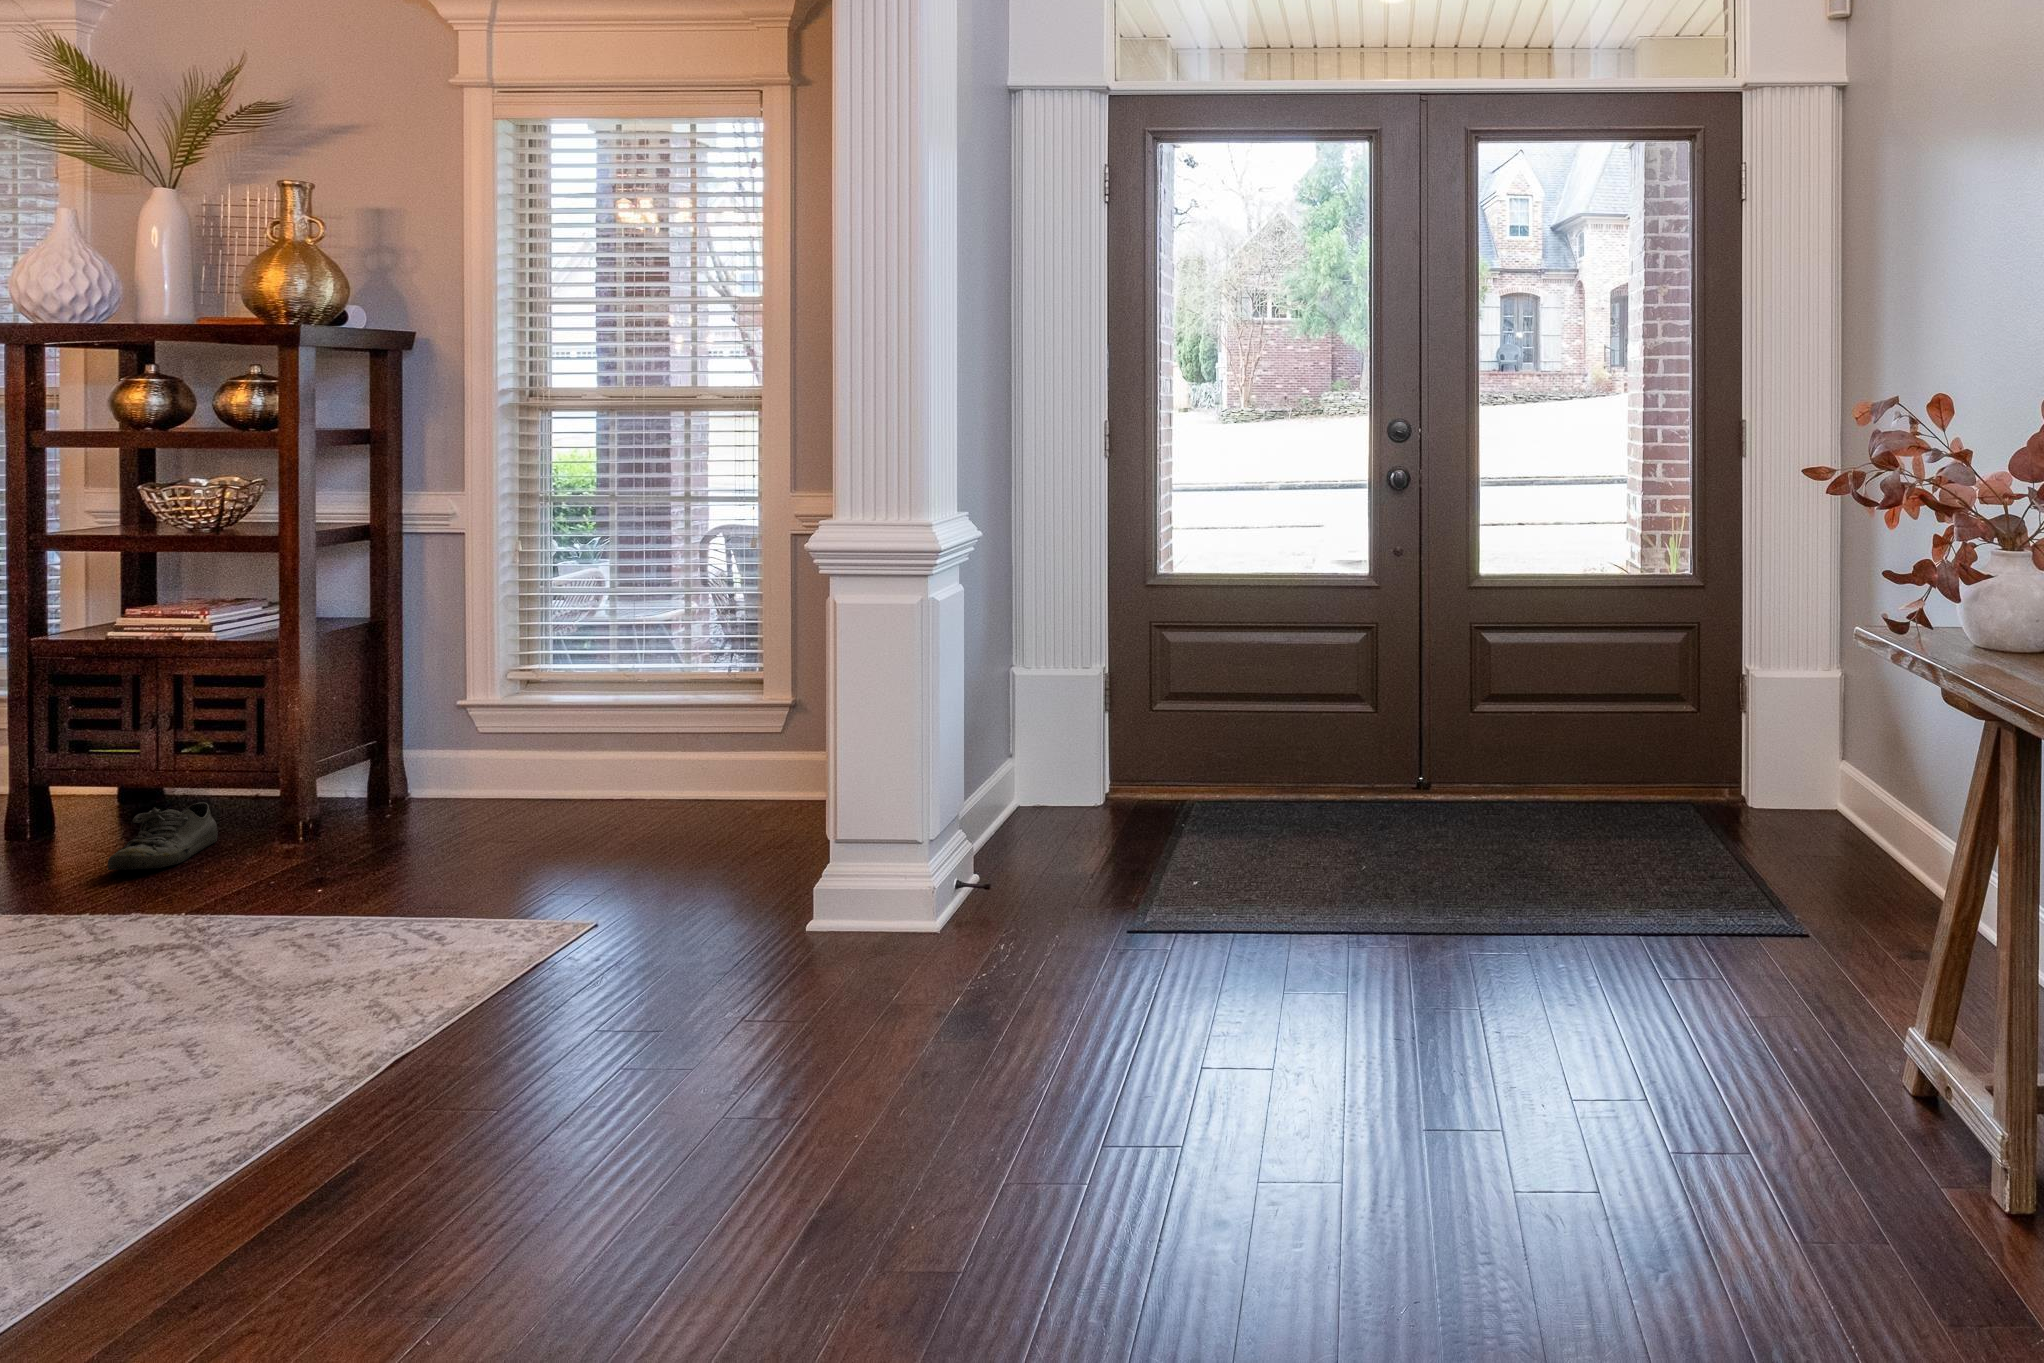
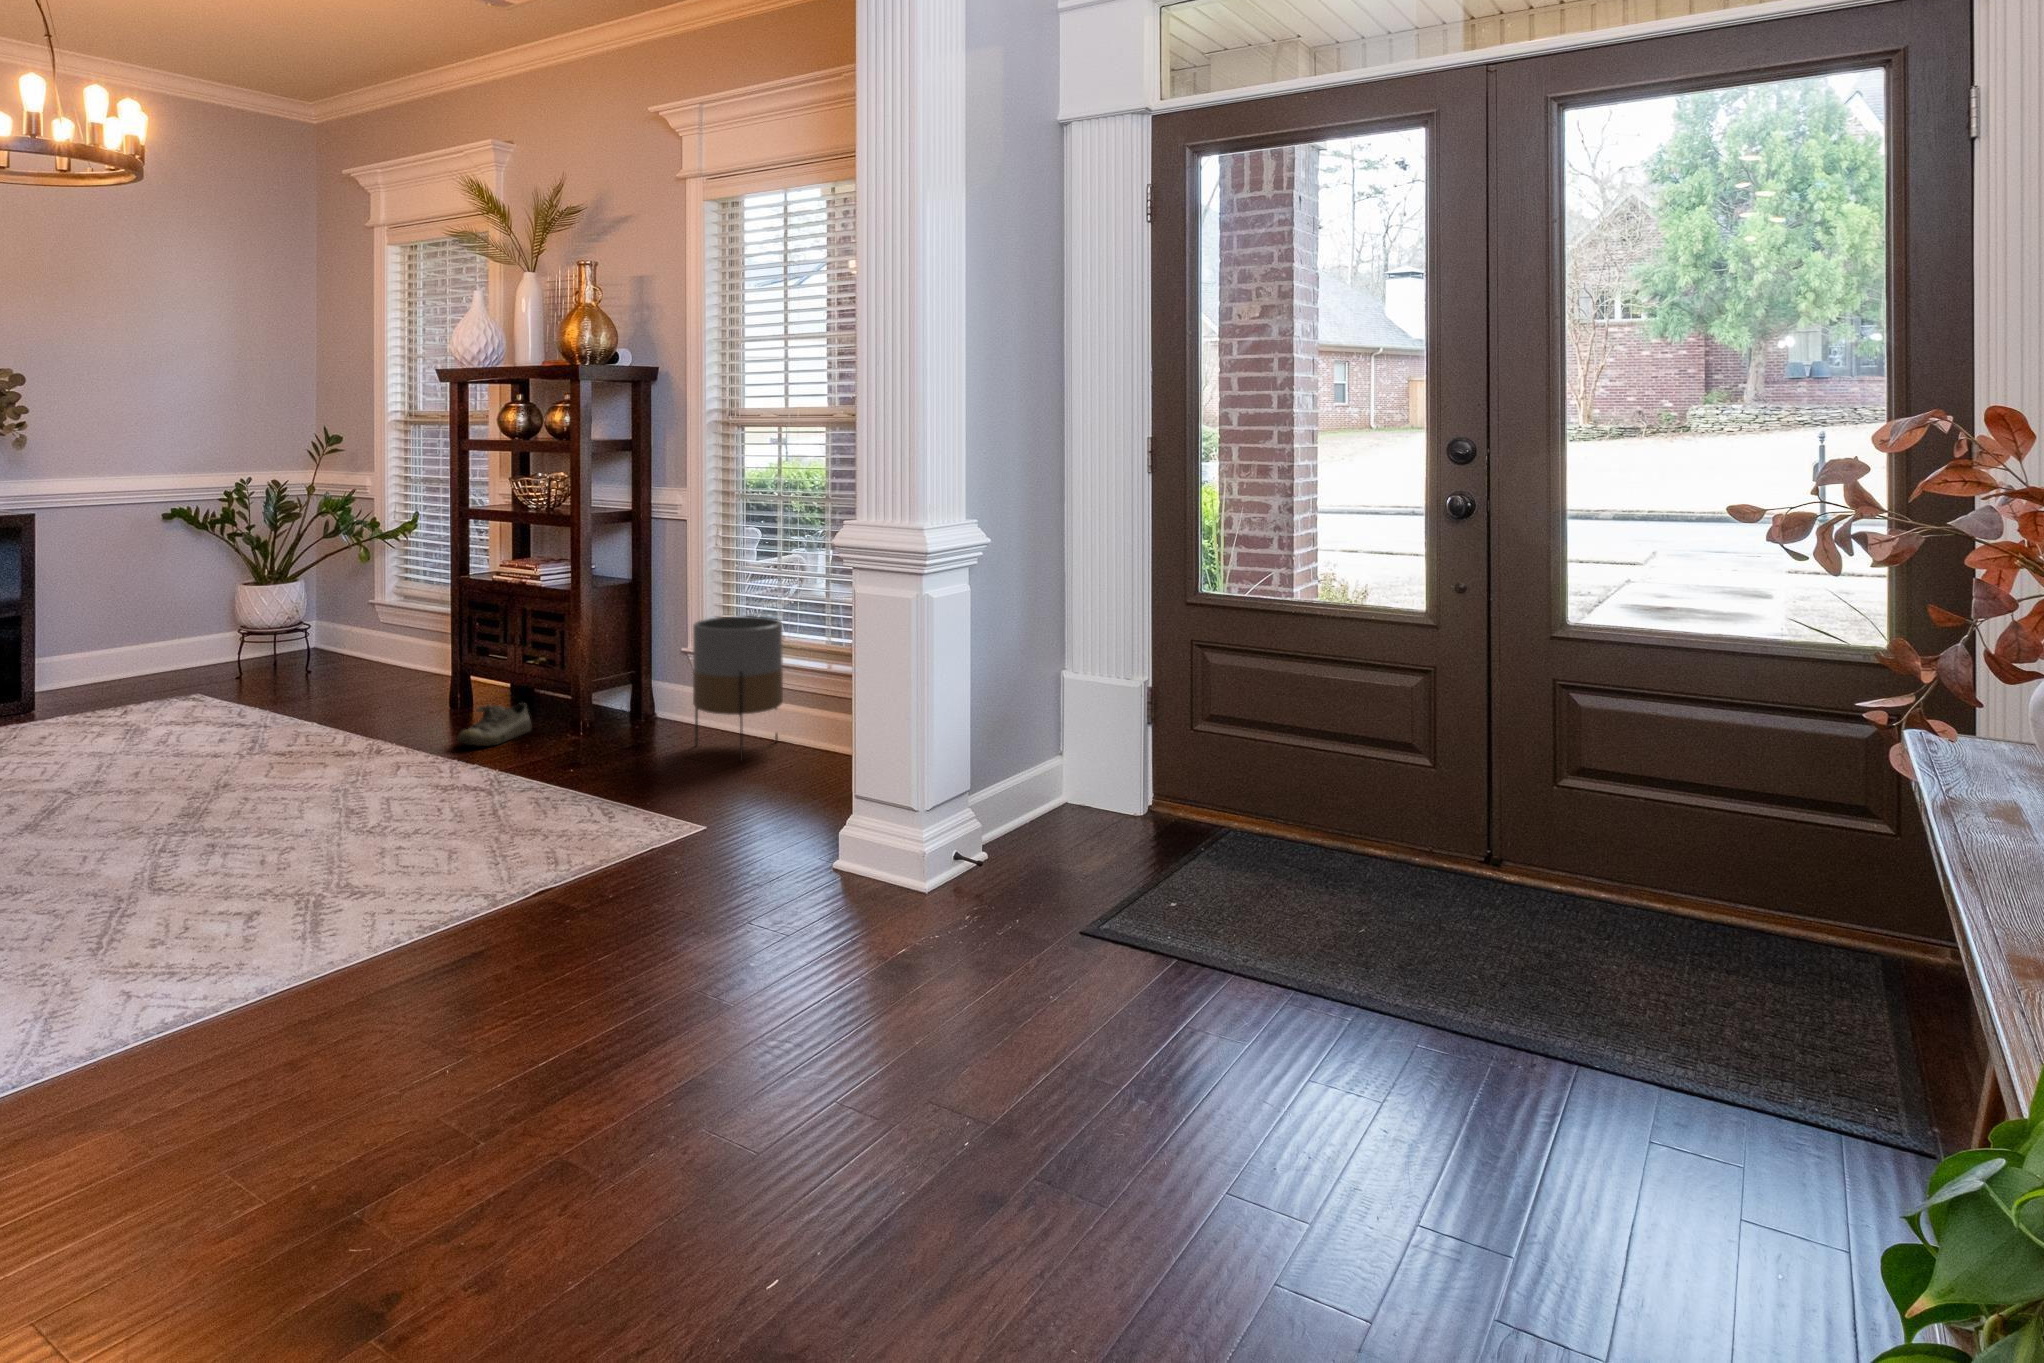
planter: none [505,647,635,826] -> present [693,616,783,761]

